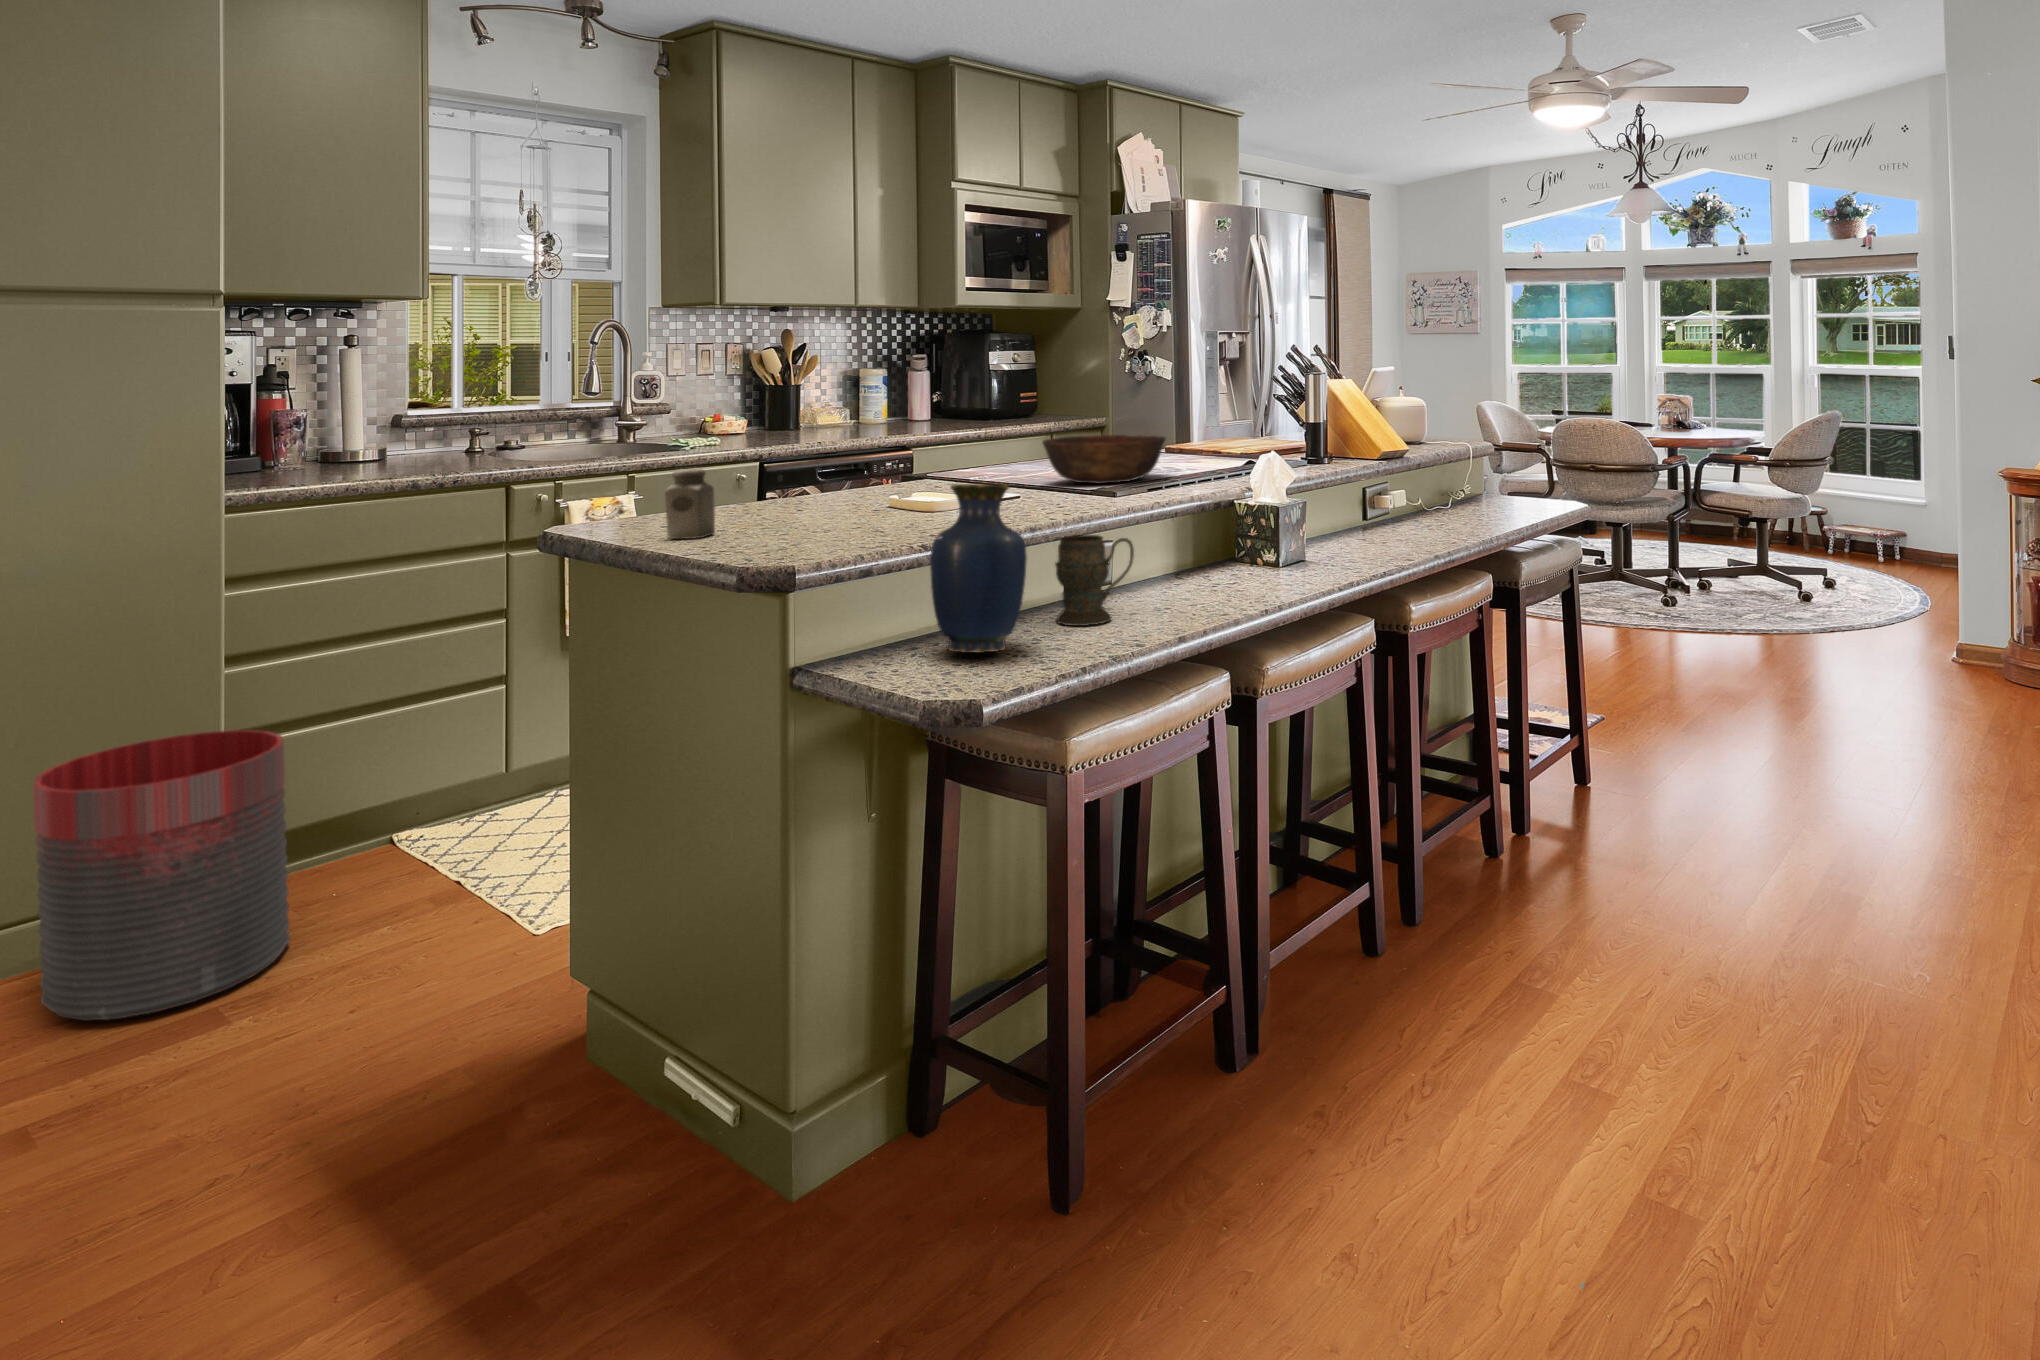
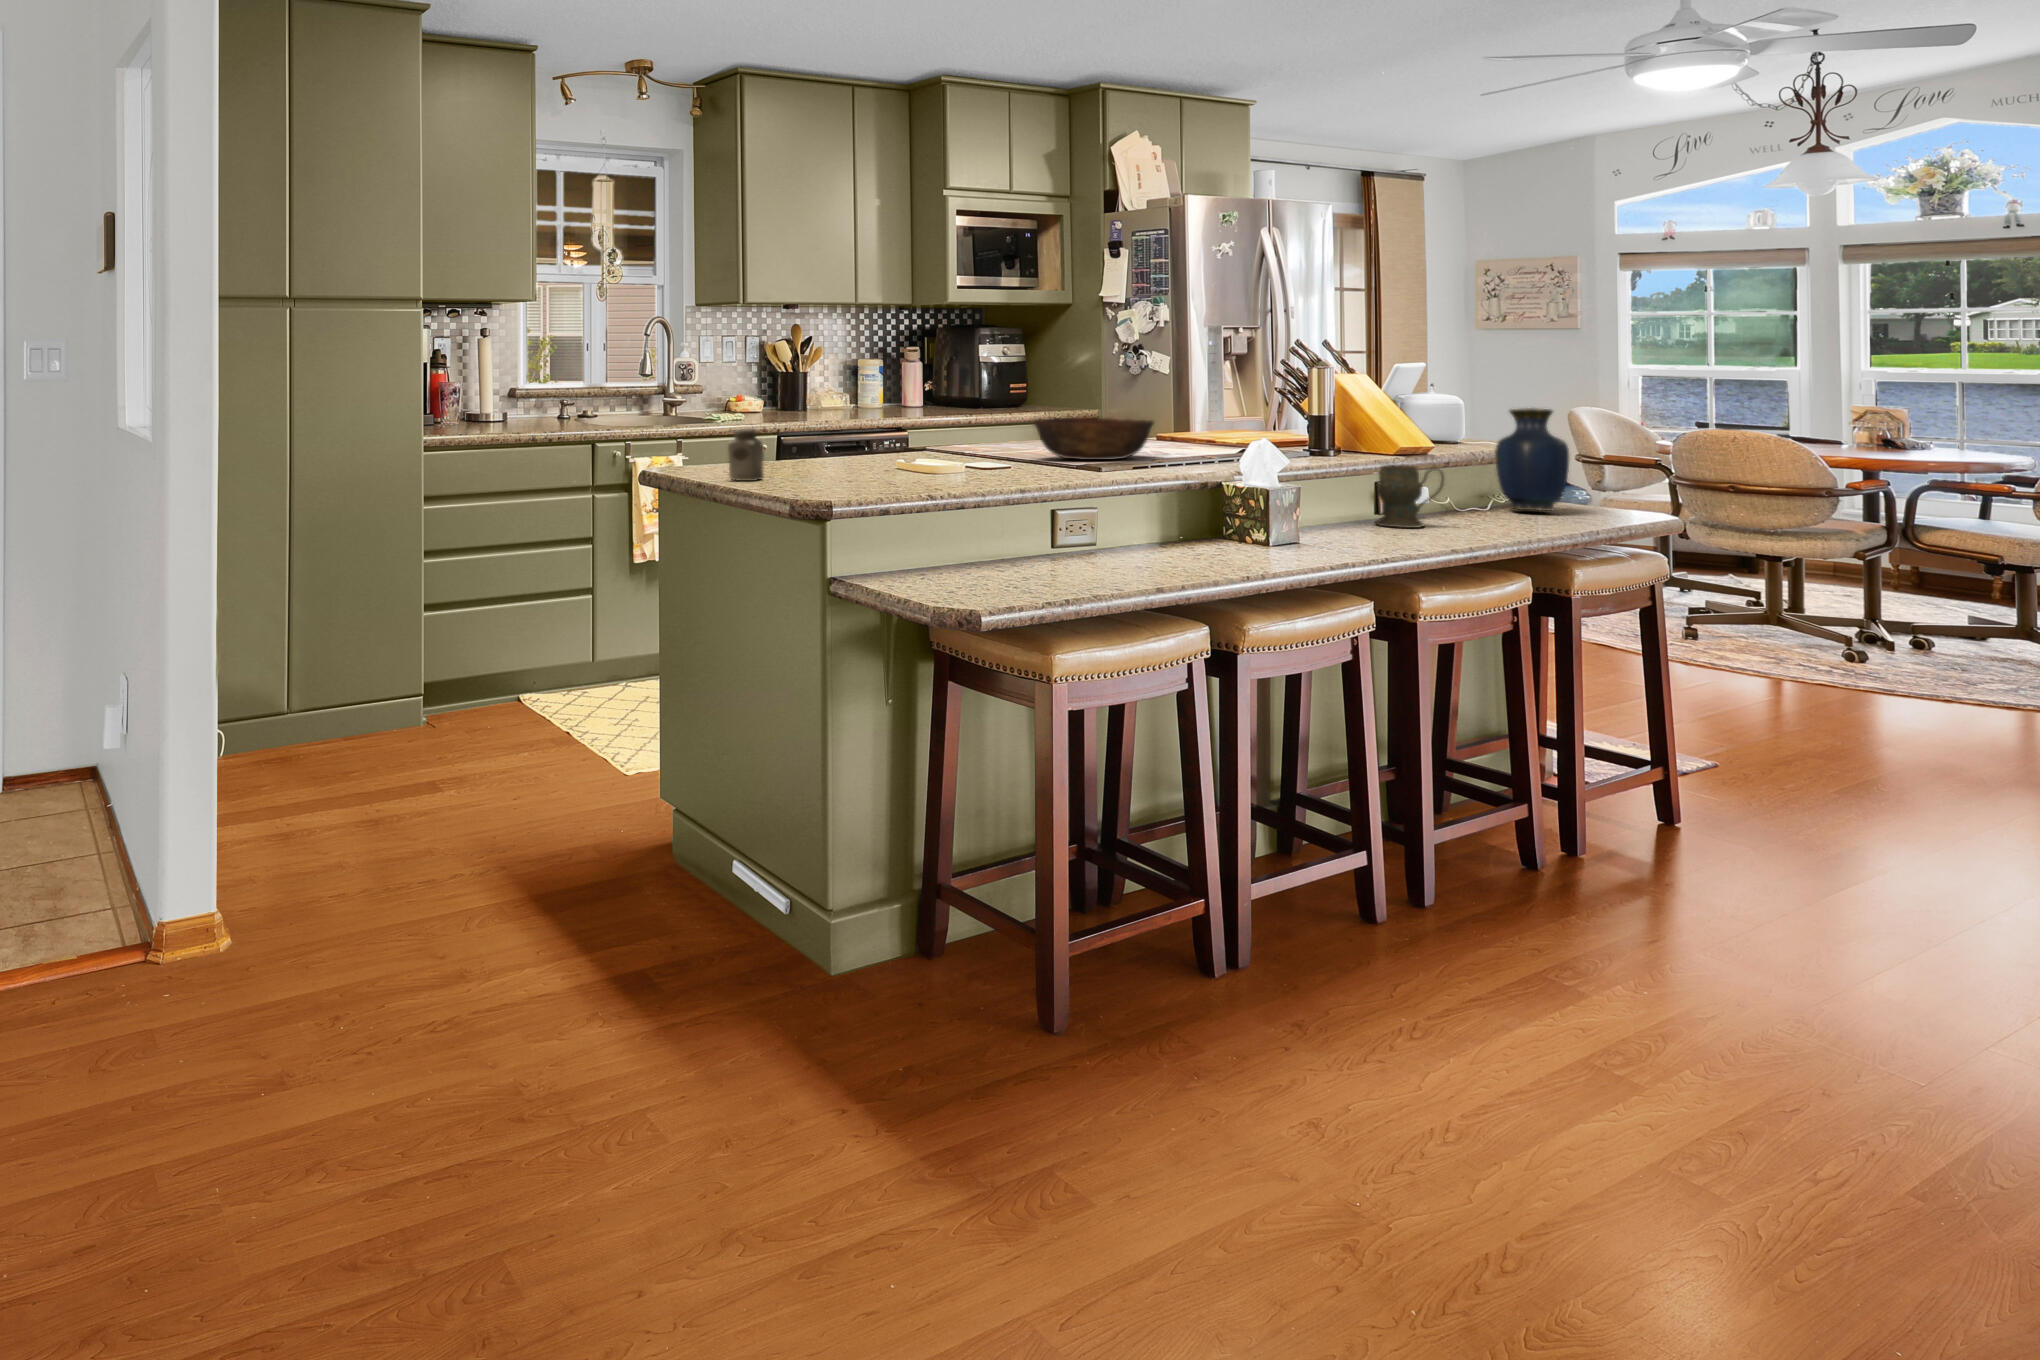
vase: present [930,484,1027,653] -> present [1495,408,1569,511]
mug: present [1055,535,1134,626] -> present [1377,465,1444,528]
trash can: present [33,730,290,1020] -> none [321,605,460,785]

